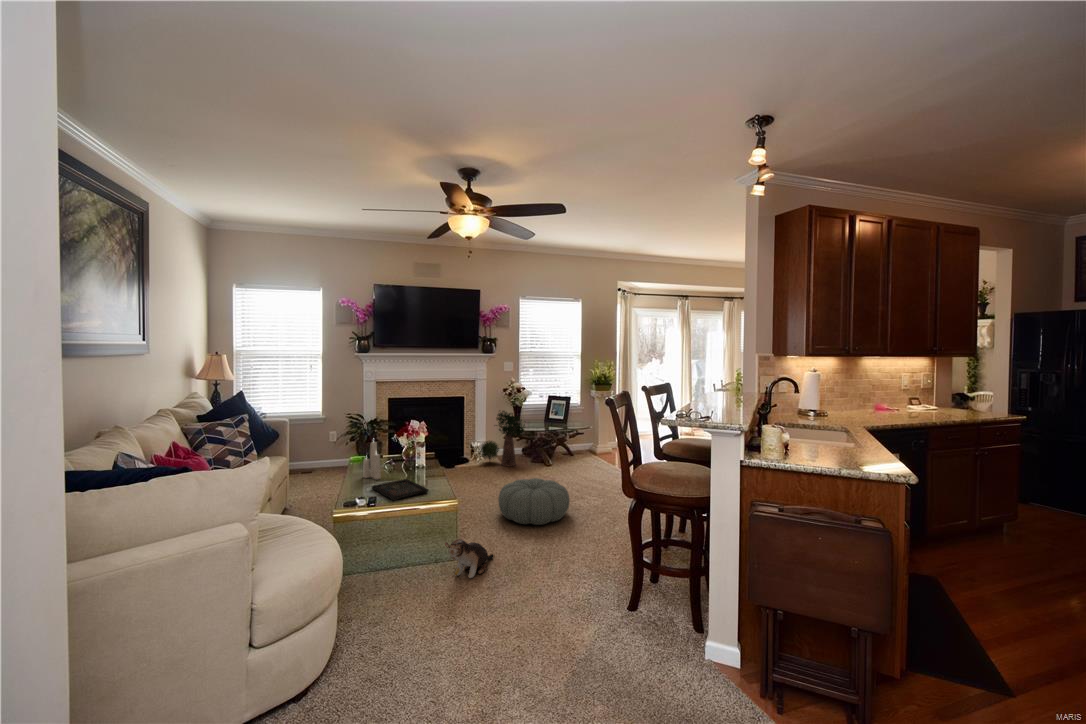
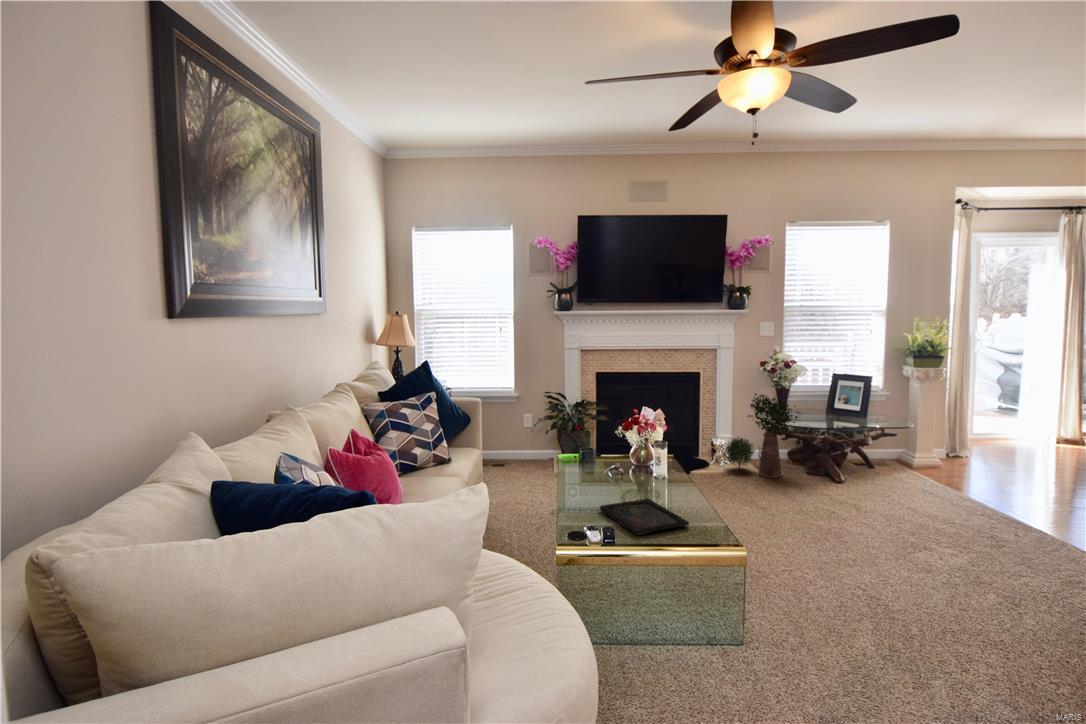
candle: present [363,442,381,479] -> none [581,429,608,494]
pouf: present [498,478,570,525] -> none [783,509,916,592]
plush toy: present [445,539,494,578] -> none [733,618,803,686]

